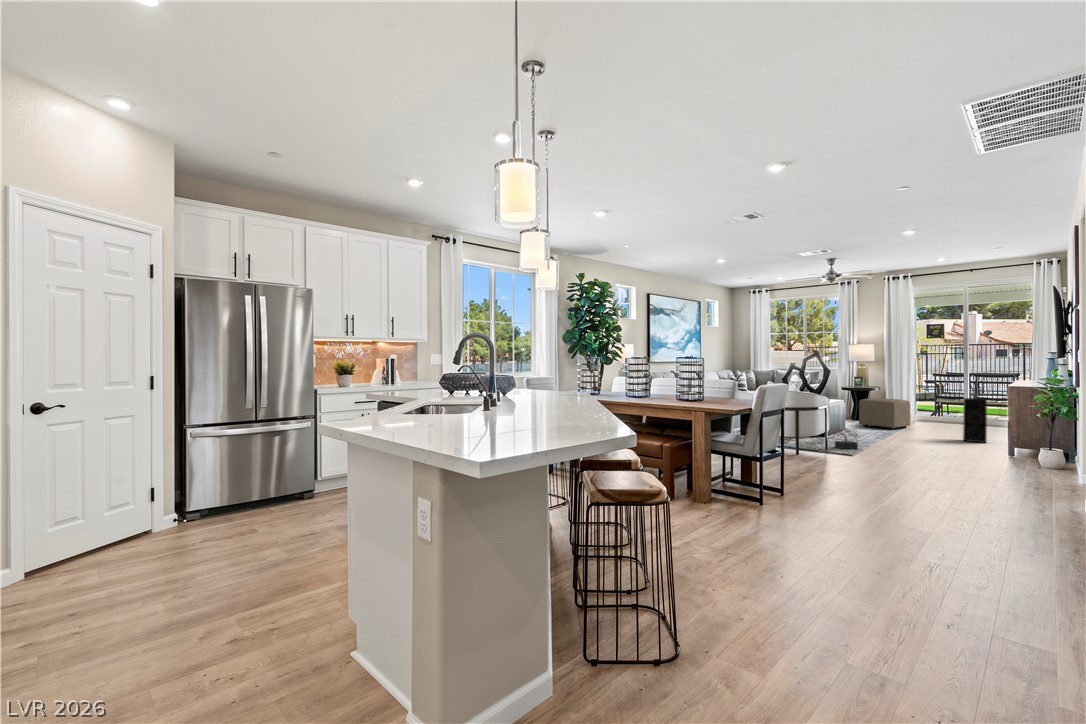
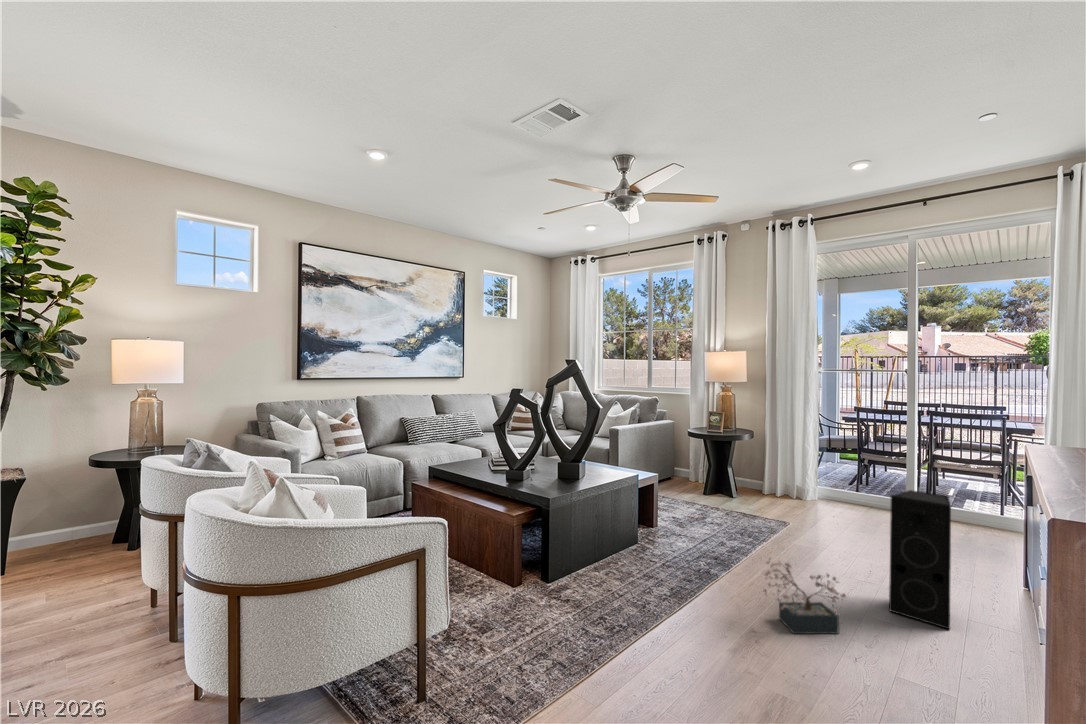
ottoman: present [859,398,910,430] -> none [693,459,793,535]
decorative plant: present [829,424,858,449] -> present [764,560,845,634]

